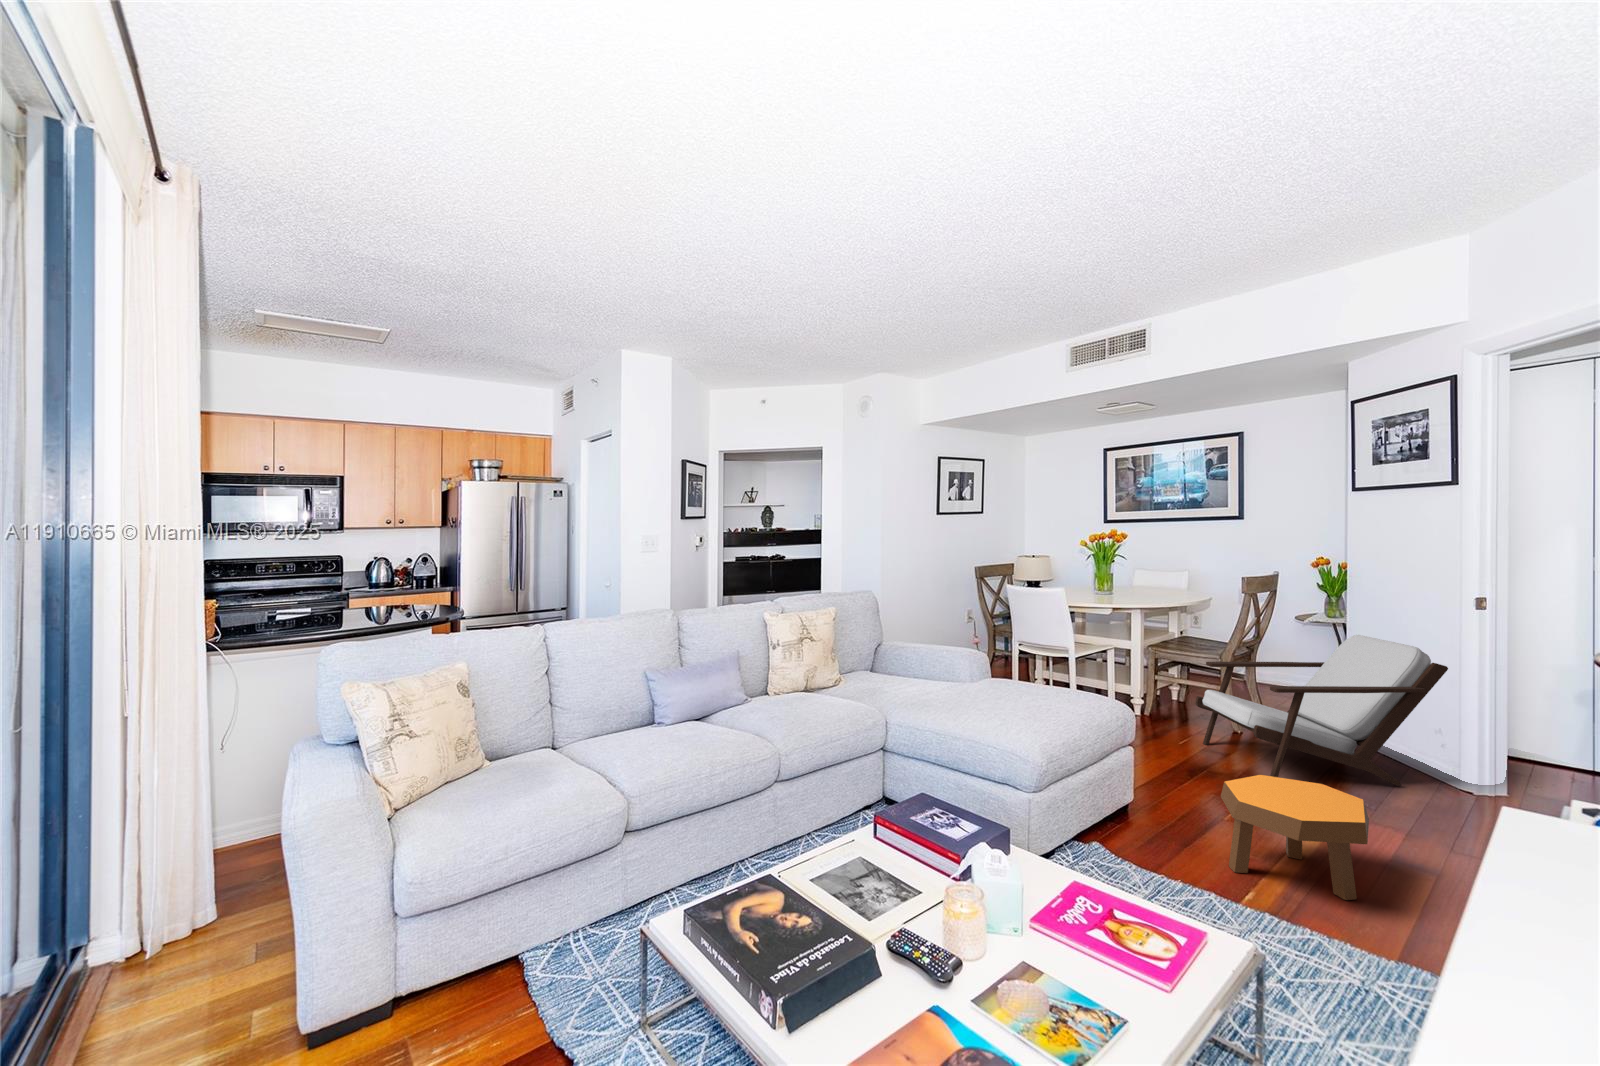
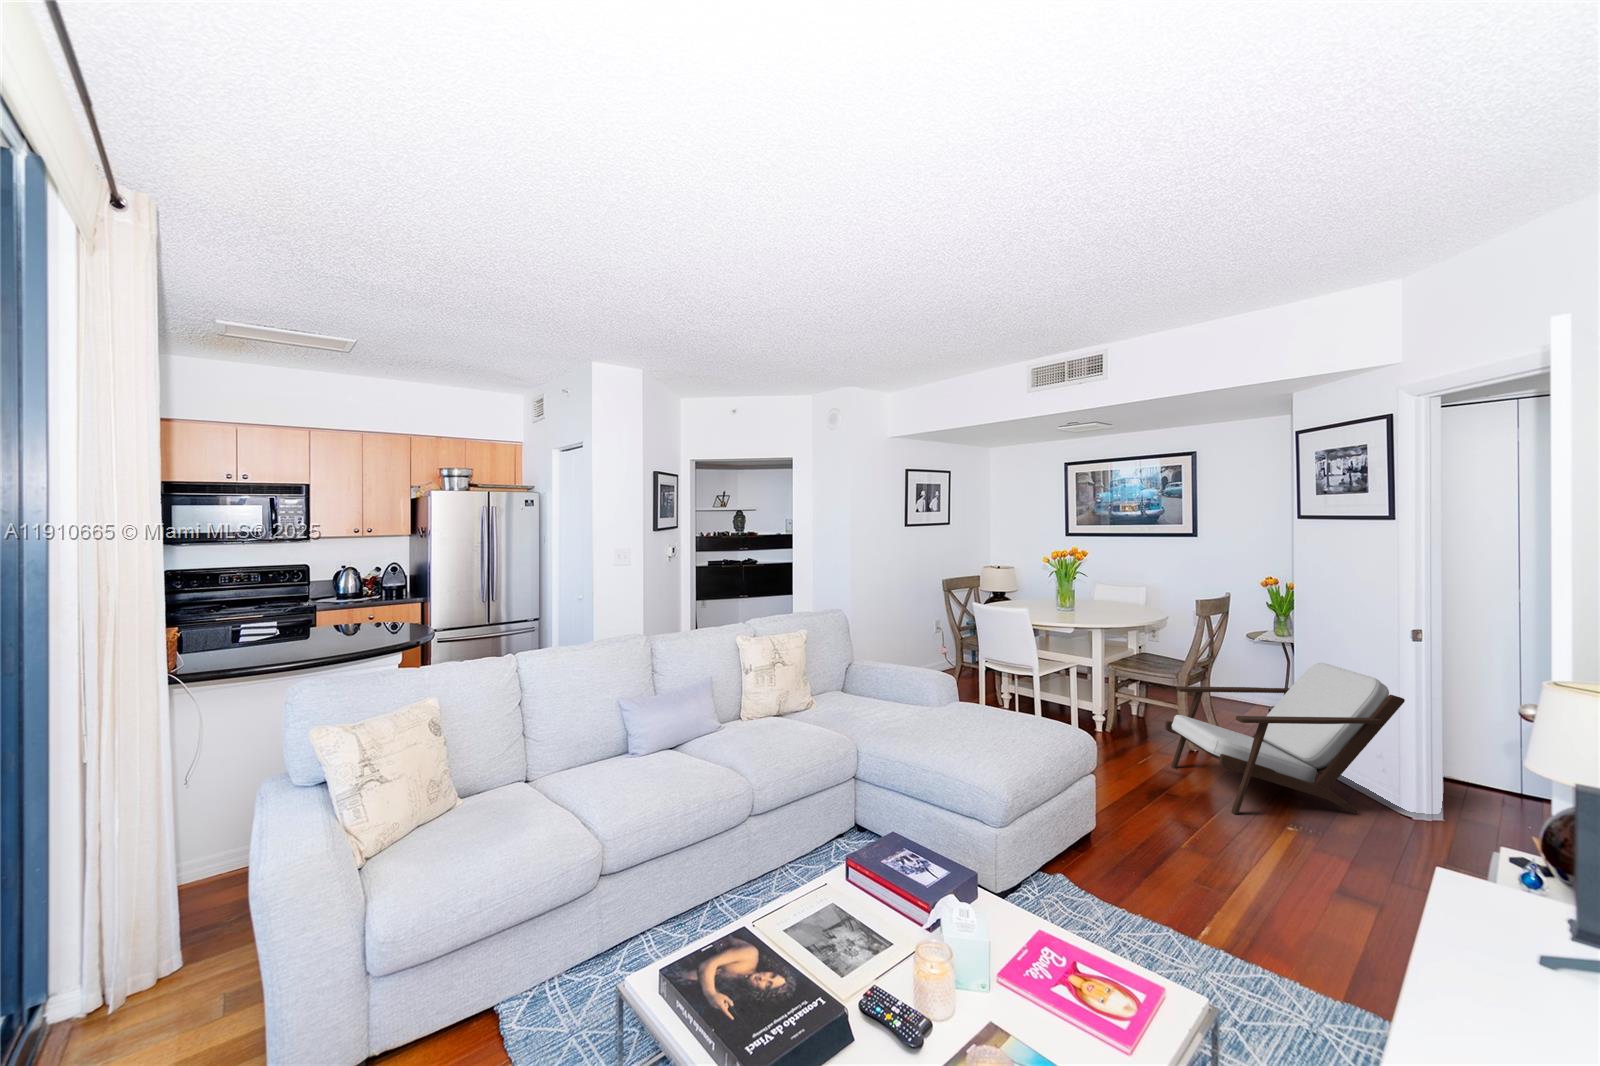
footstool: present [1221,775,1369,900] -> none [1185,809,1324,937]

